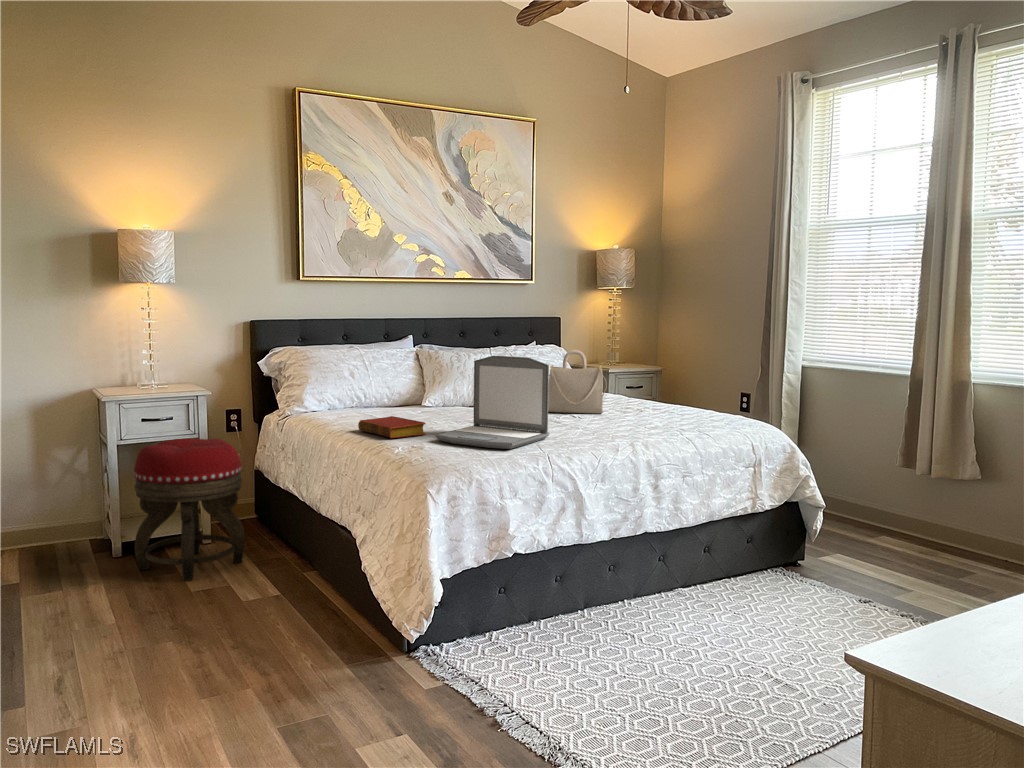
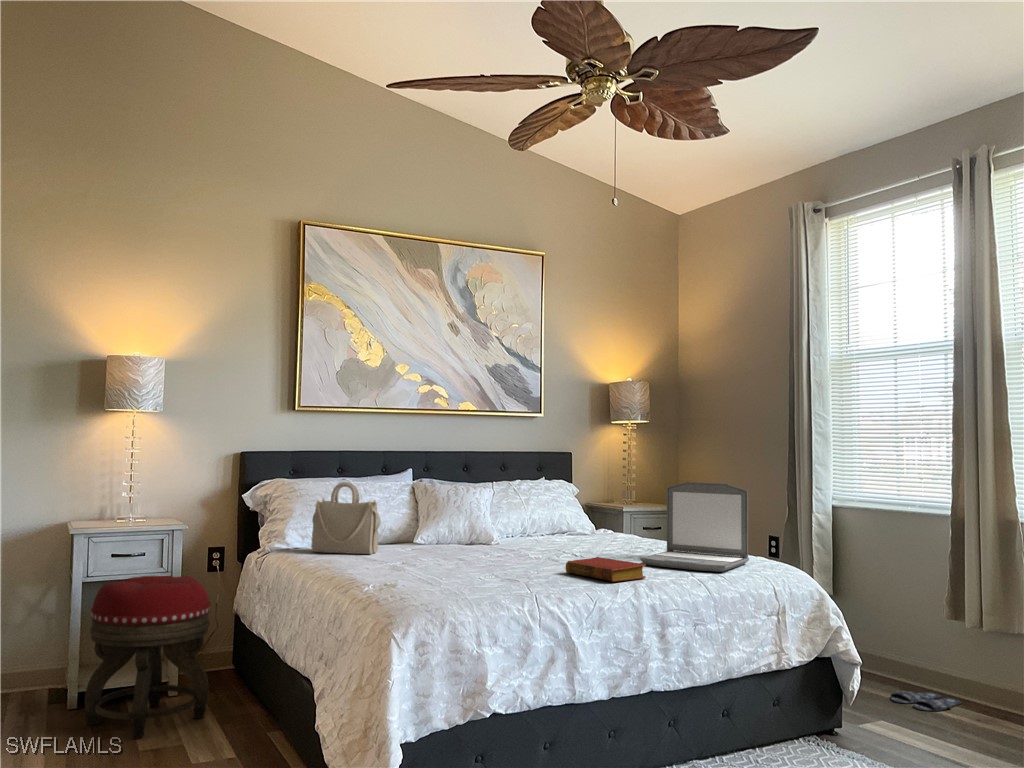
handbag: present [548,350,607,413] -> present [312,482,381,554]
laptop: present [435,356,549,449] -> present [640,482,749,572]
book: present [358,416,426,438] -> present [566,557,646,582]
slippers: none [845,529,906,545] -> present [890,691,961,711]

